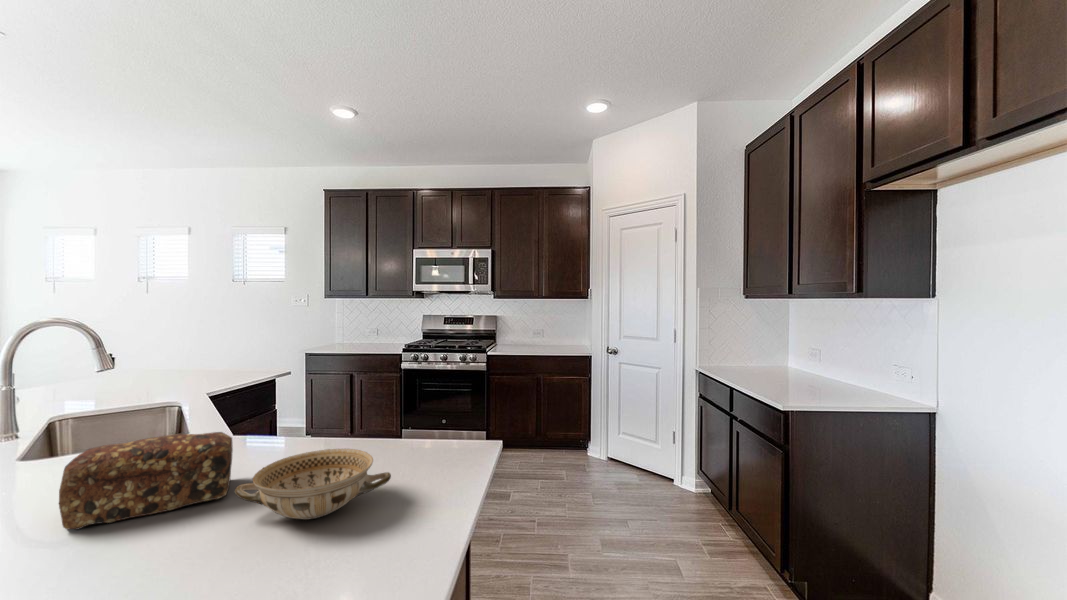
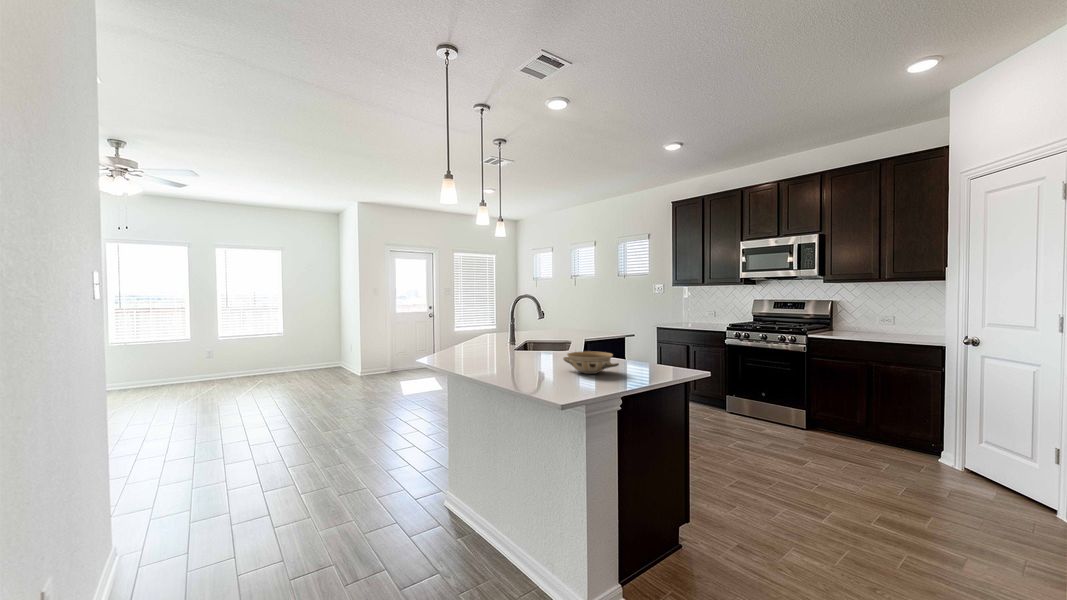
bread loaf: present [59,432,233,530] -> none [520,338,571,364]

